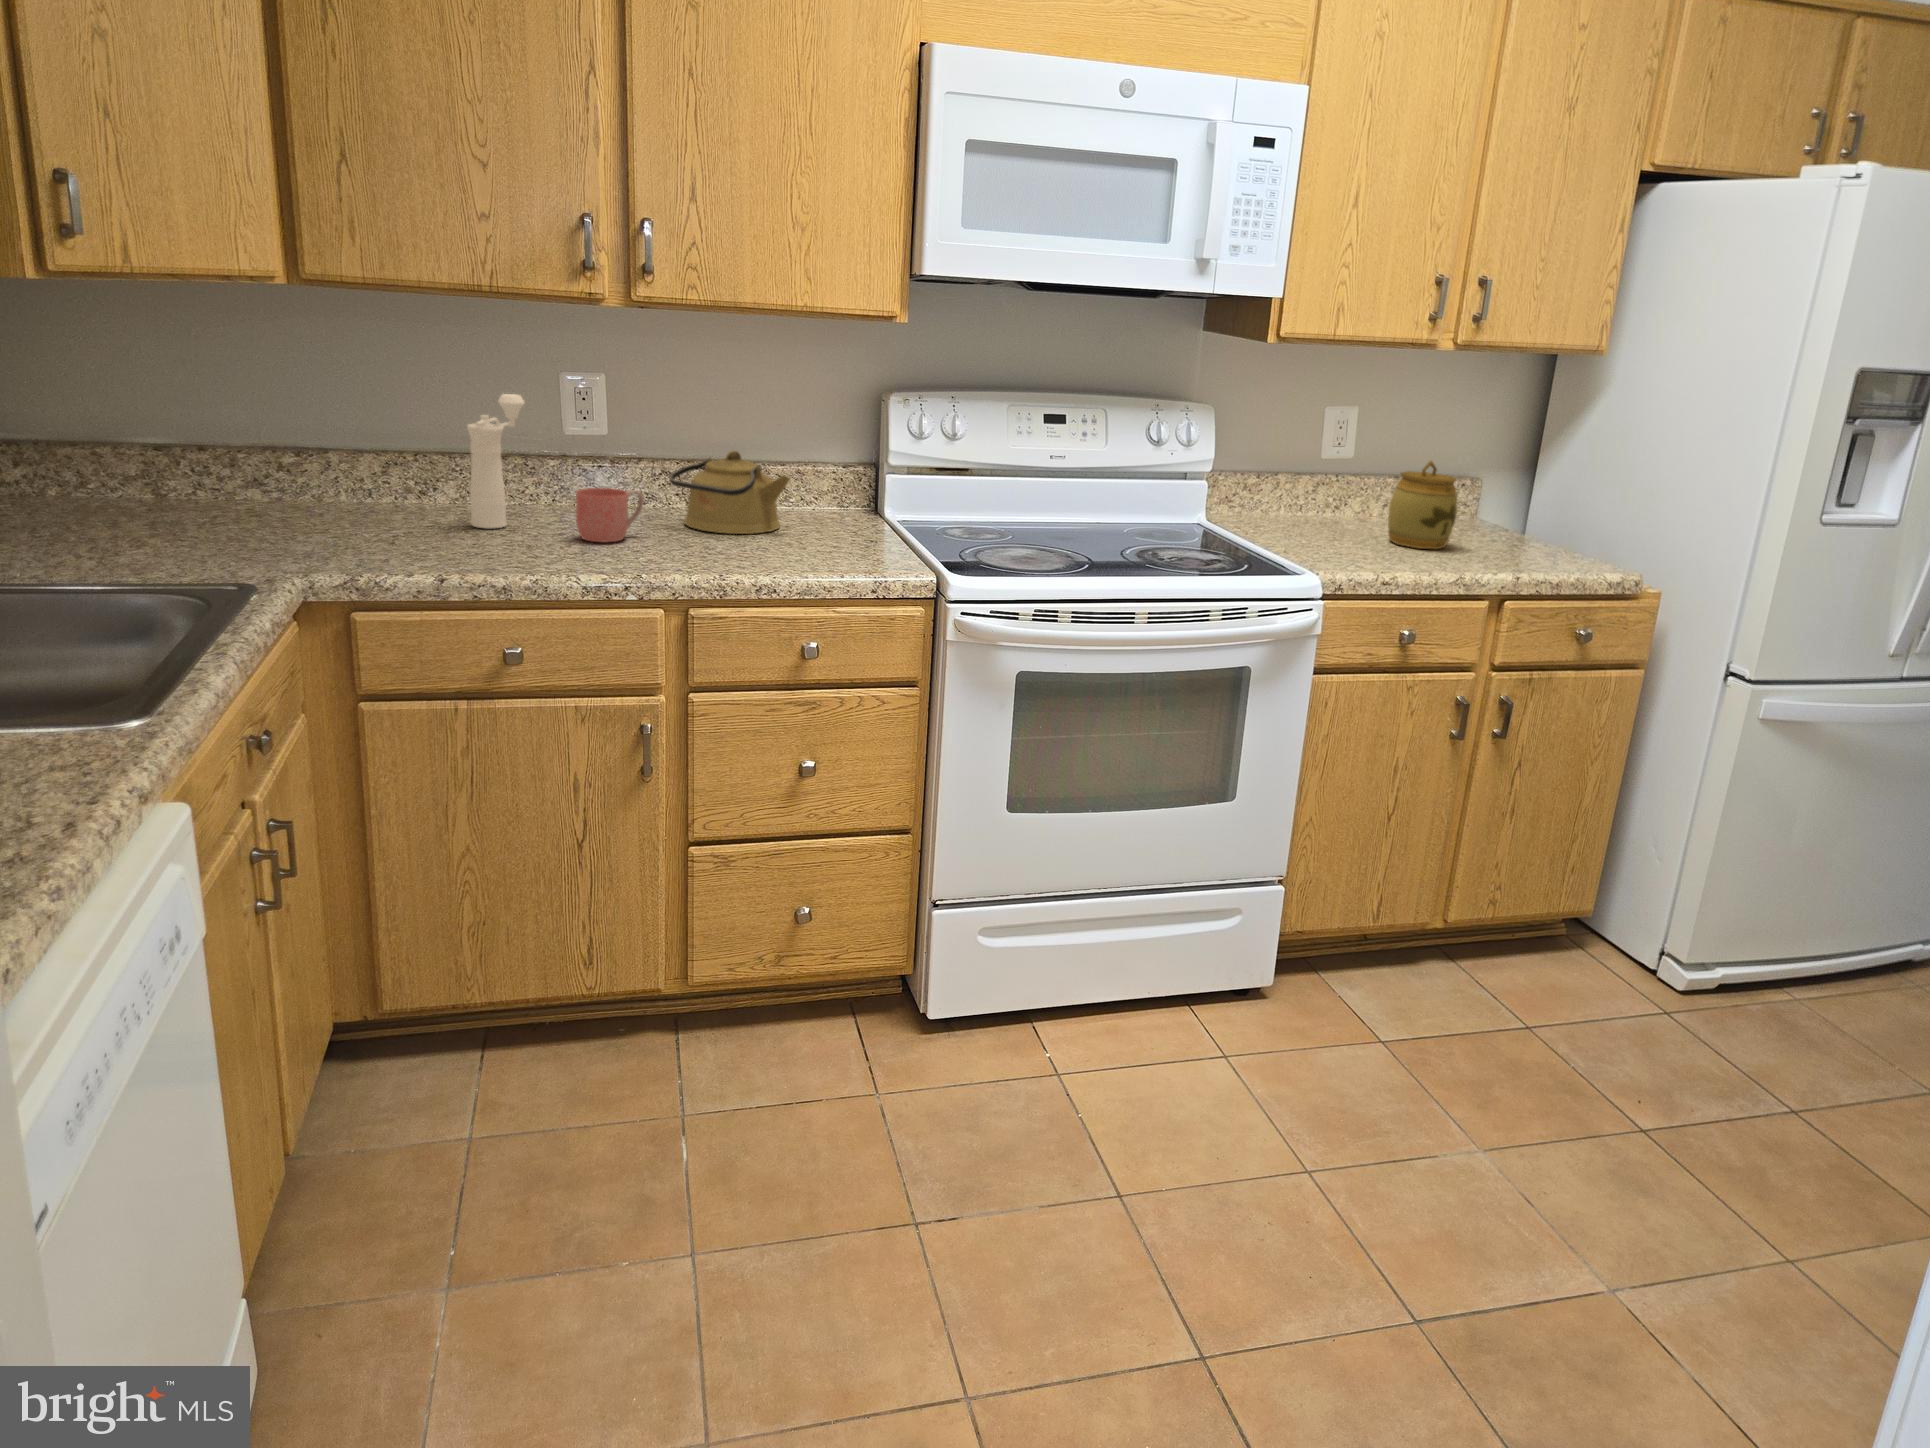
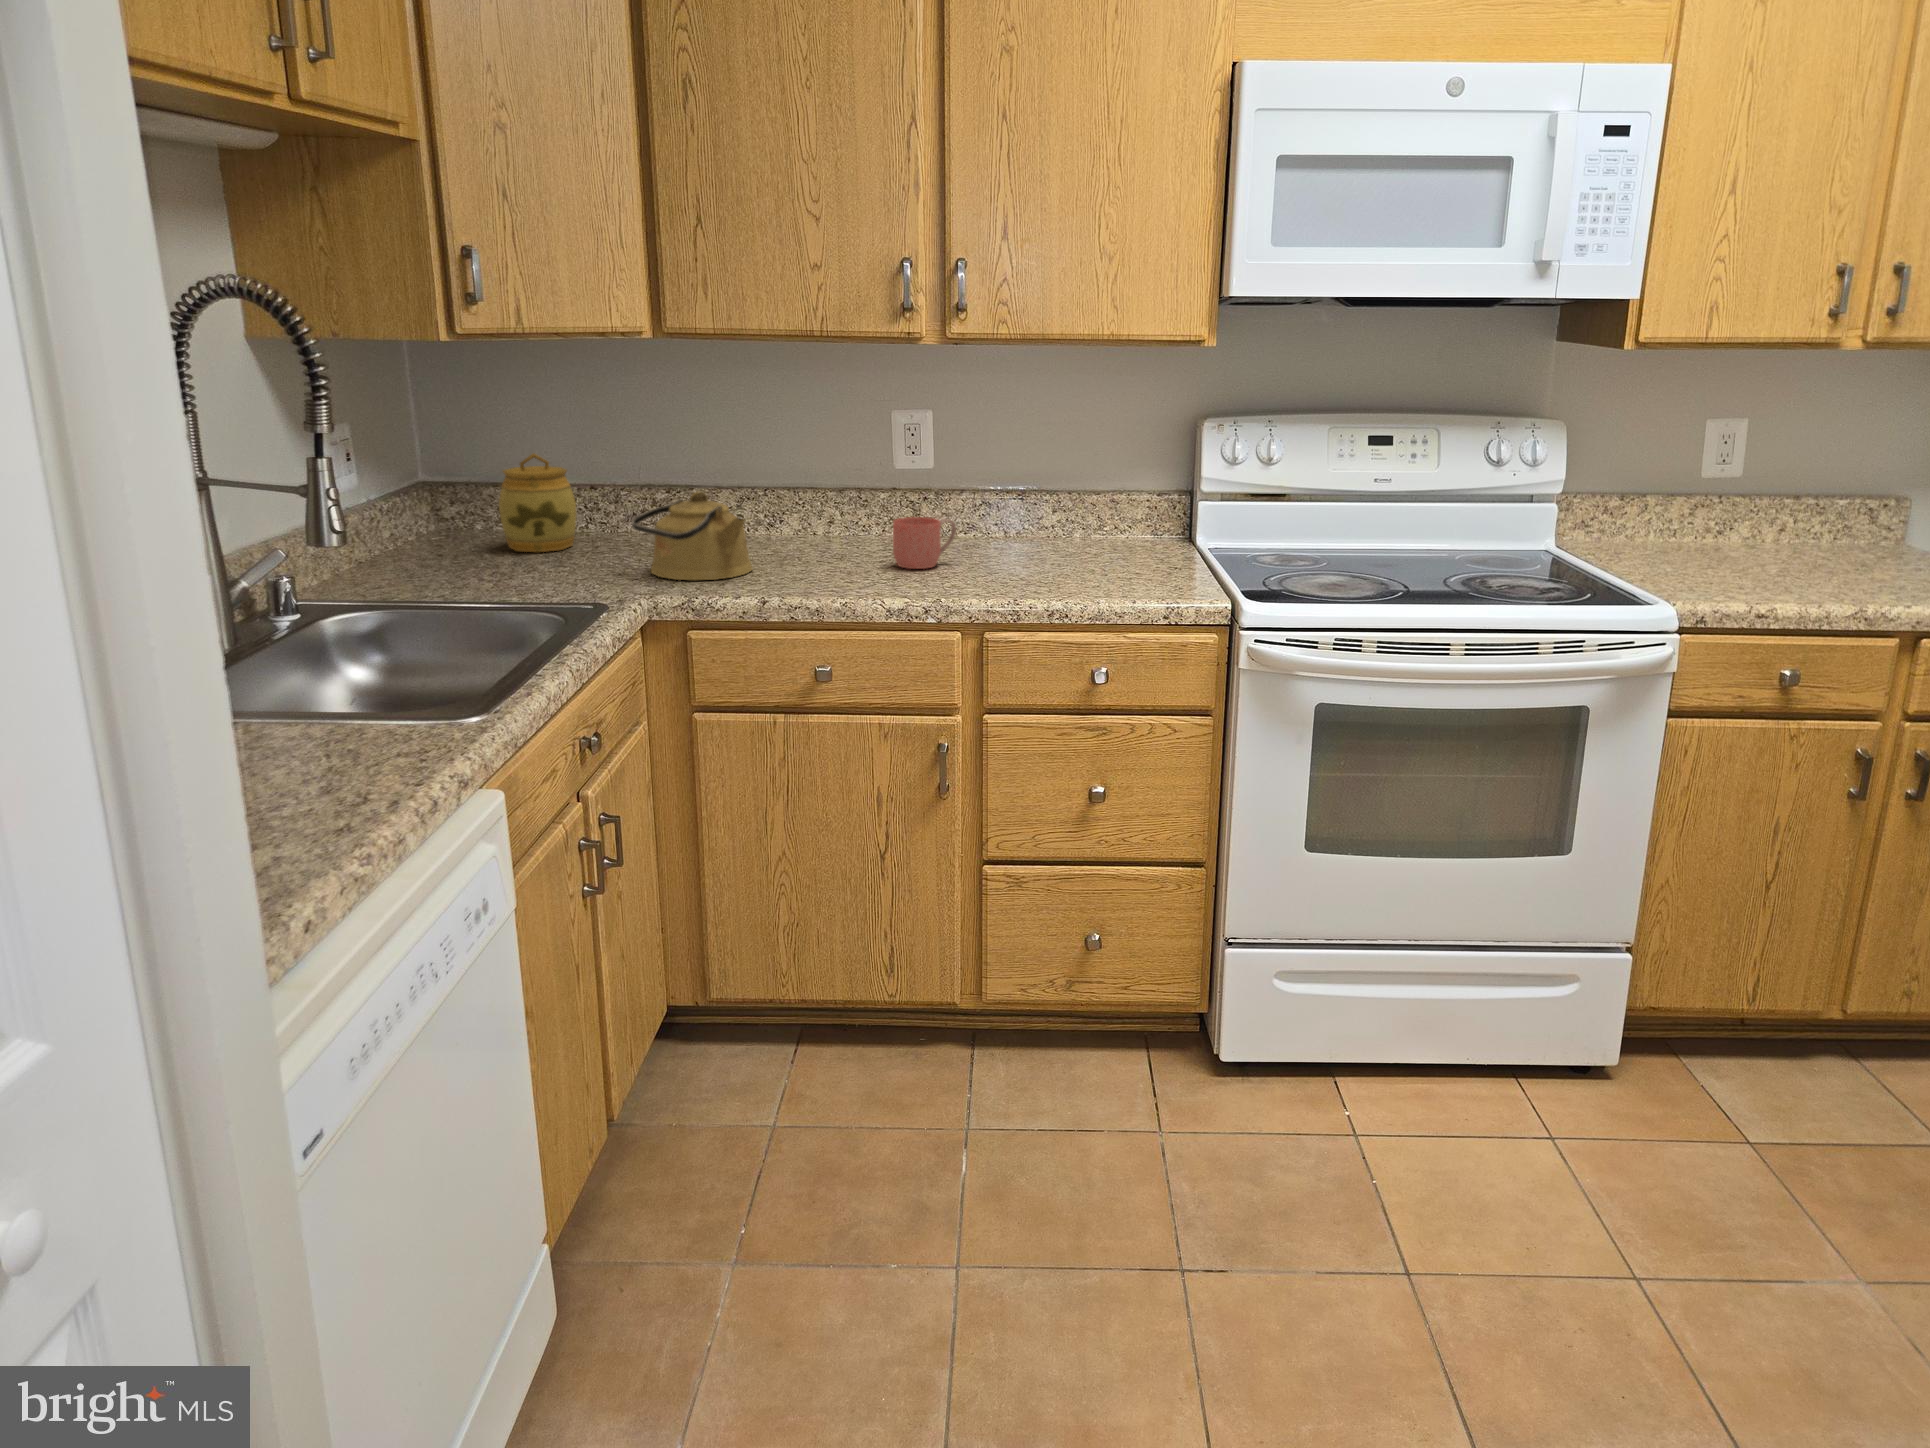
pepper mill: present [467,394,524,528] -> none [801,430,856,556]
kettle: present [669,451,790,534] -> present [631,492,752,580]
jar: present [1388,461,1458,549] -> present [499,454,576,552]

